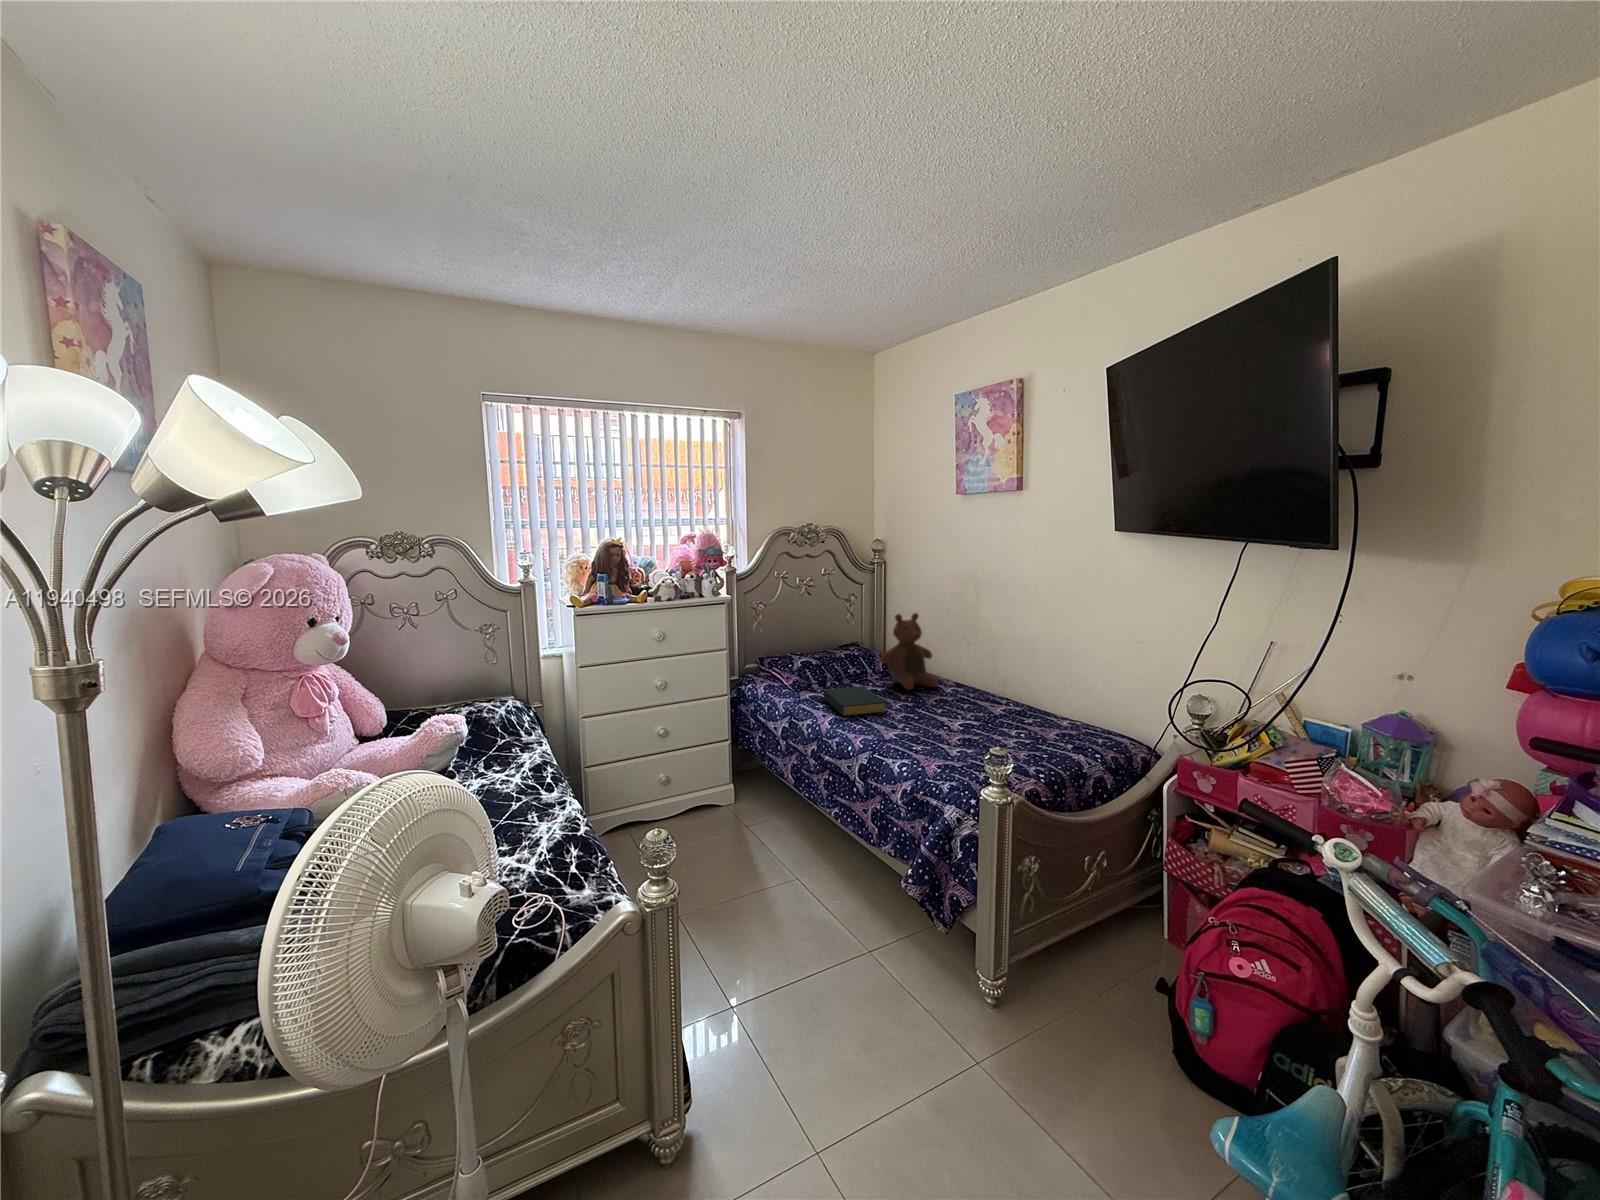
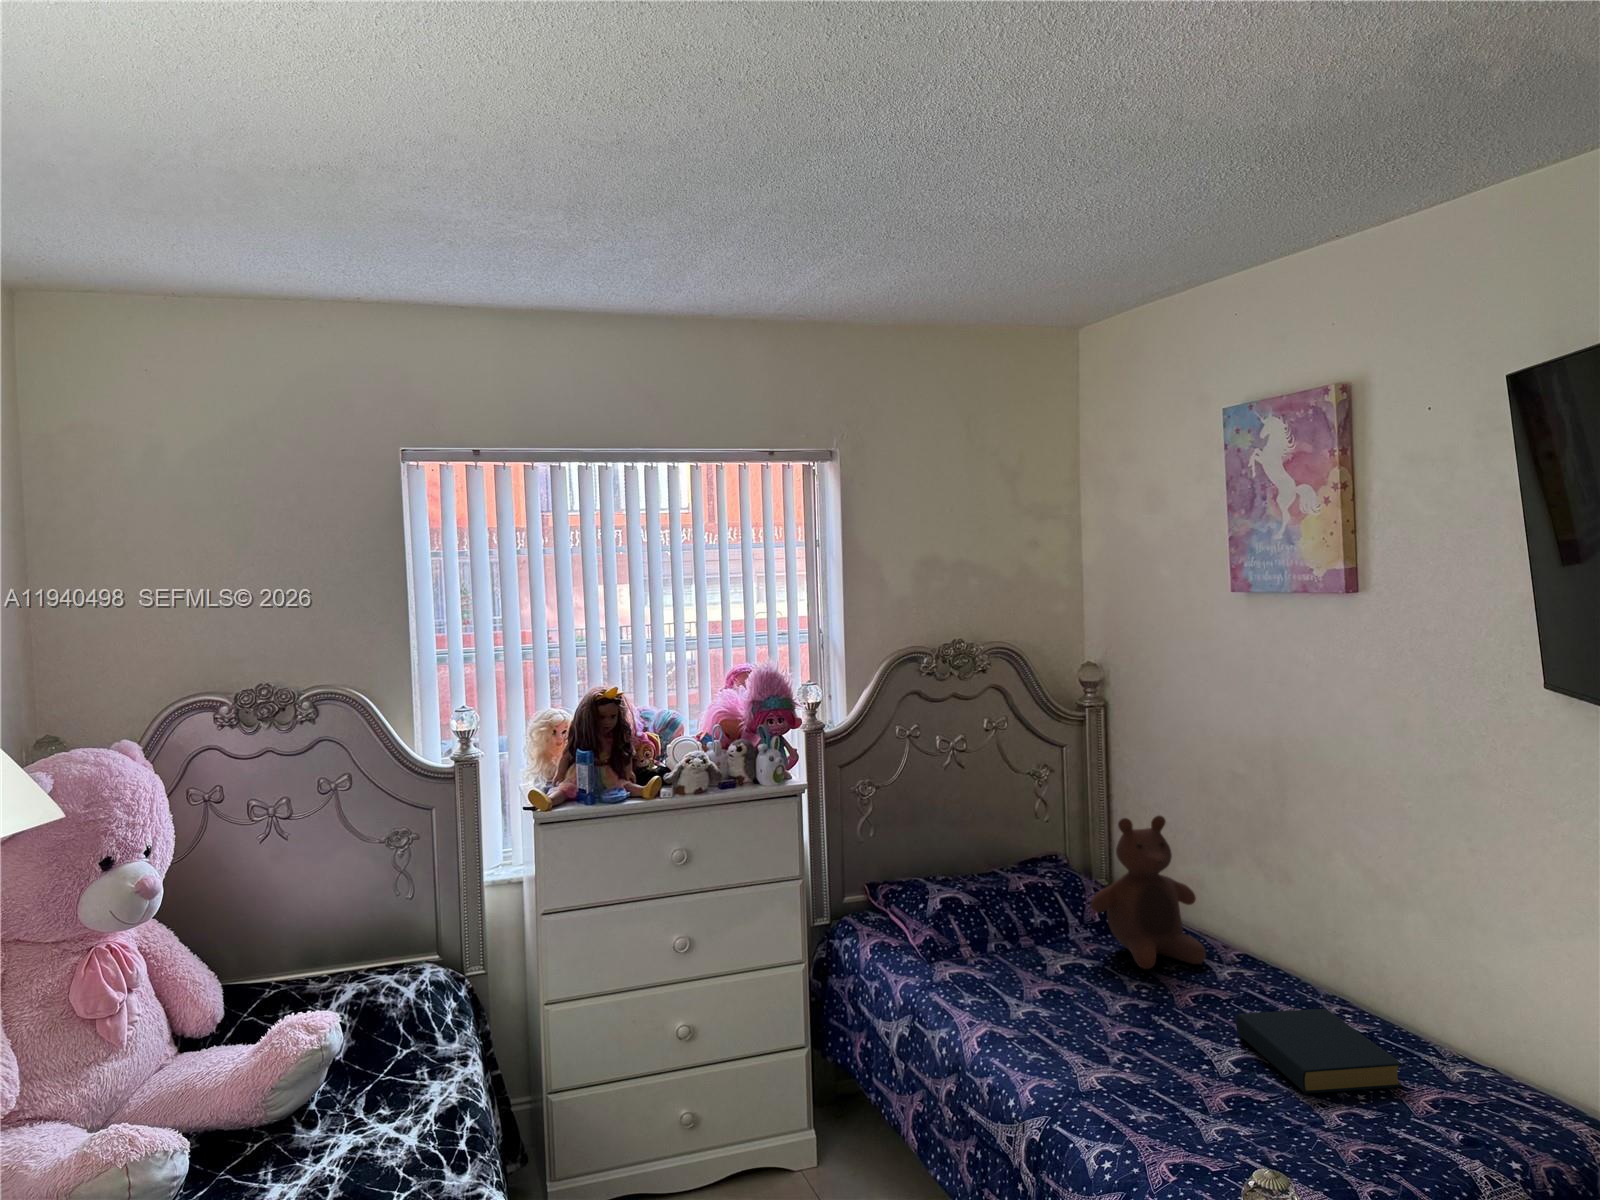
hardback book: present [823,686,887,716] -> present [1236,1008,1403,1093]

